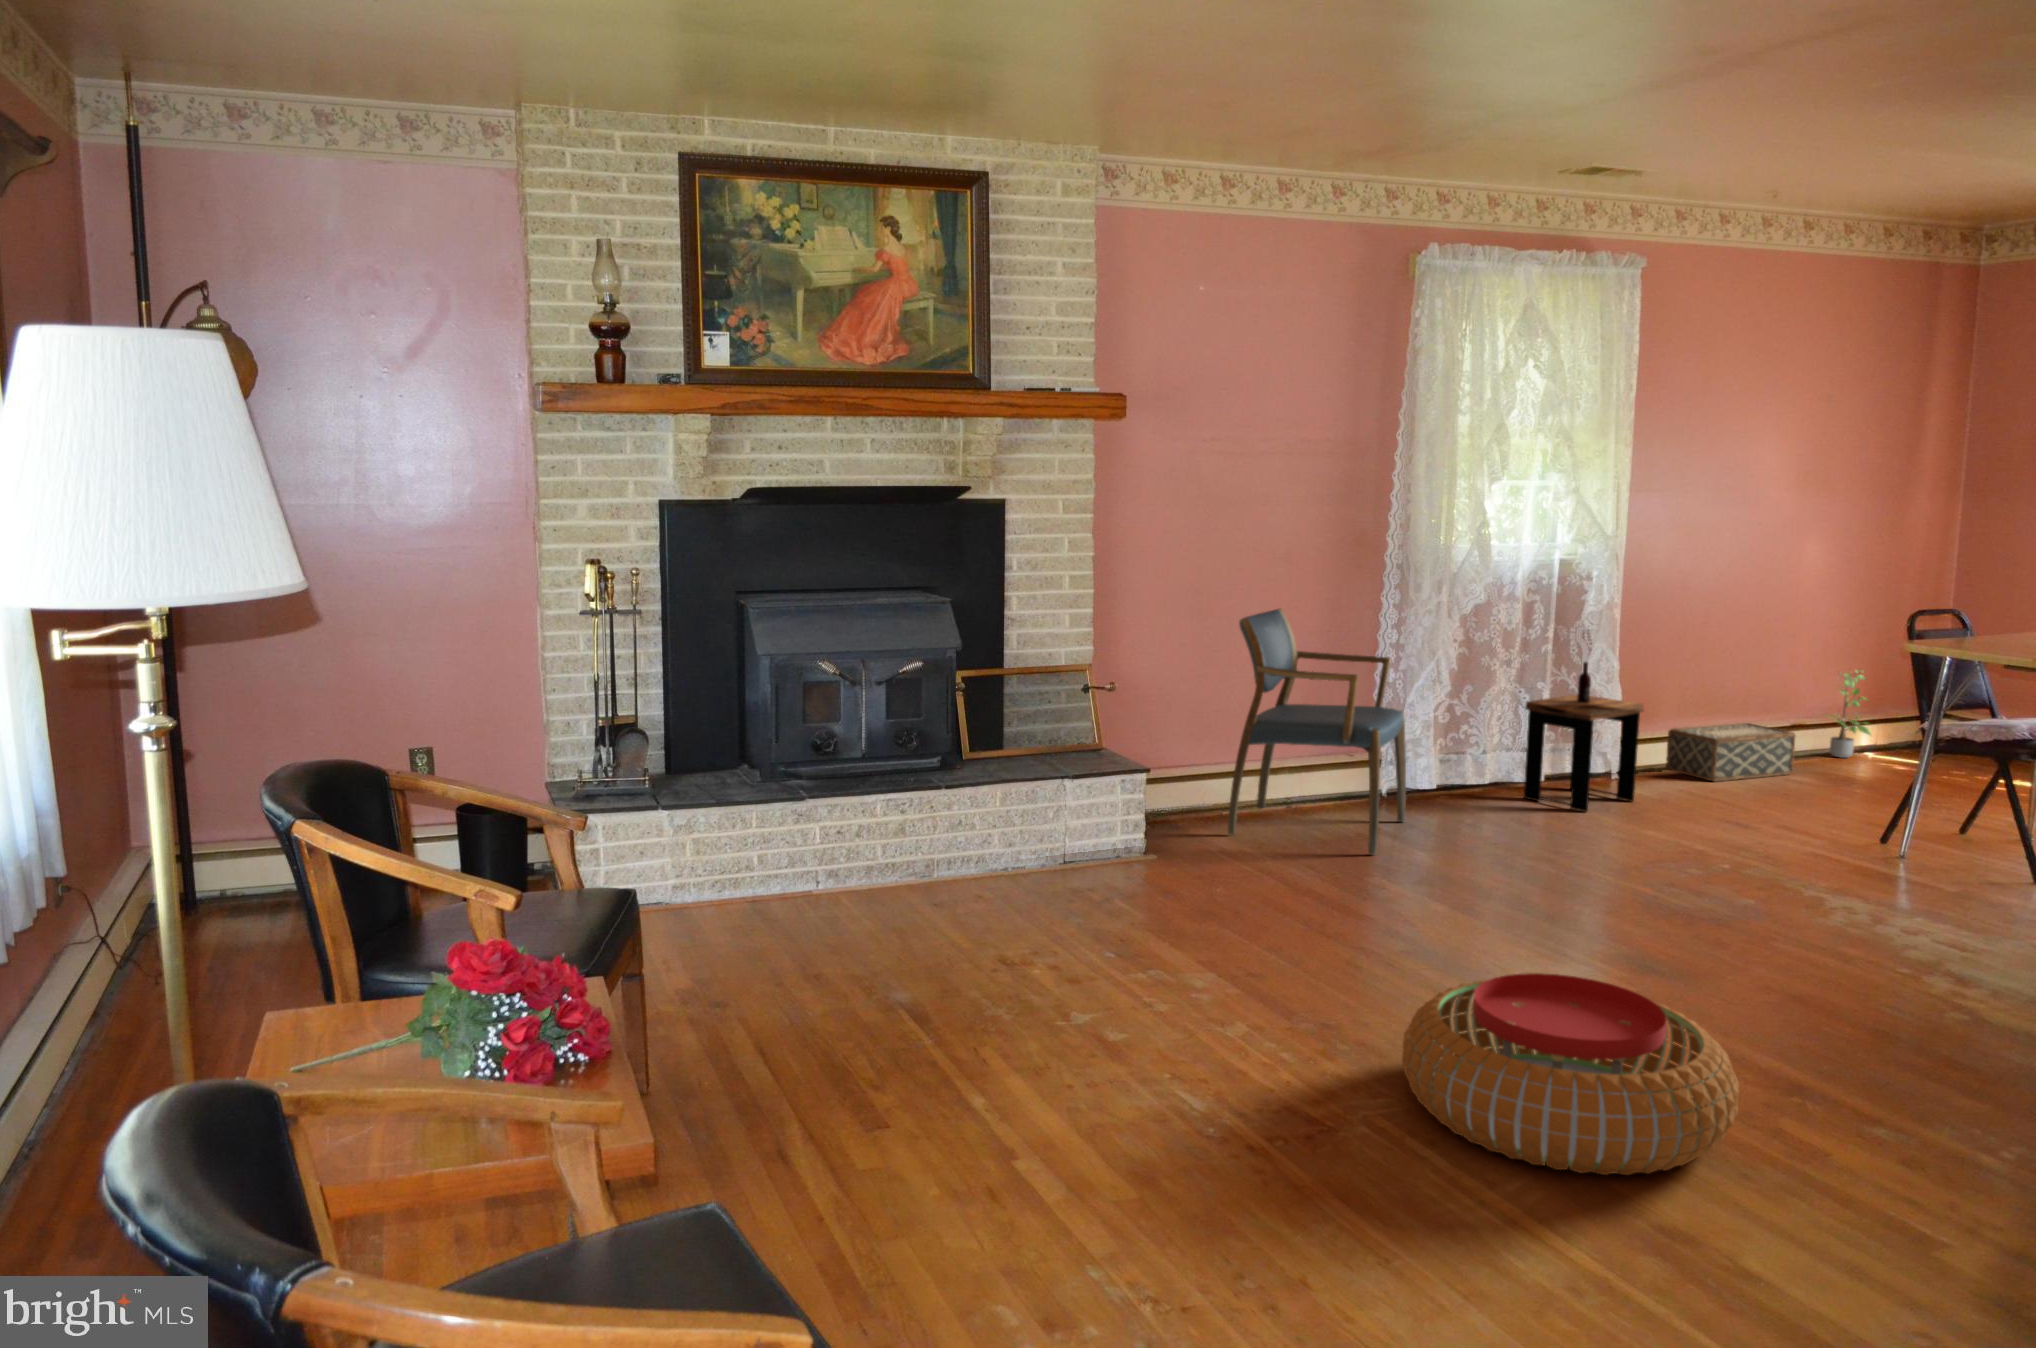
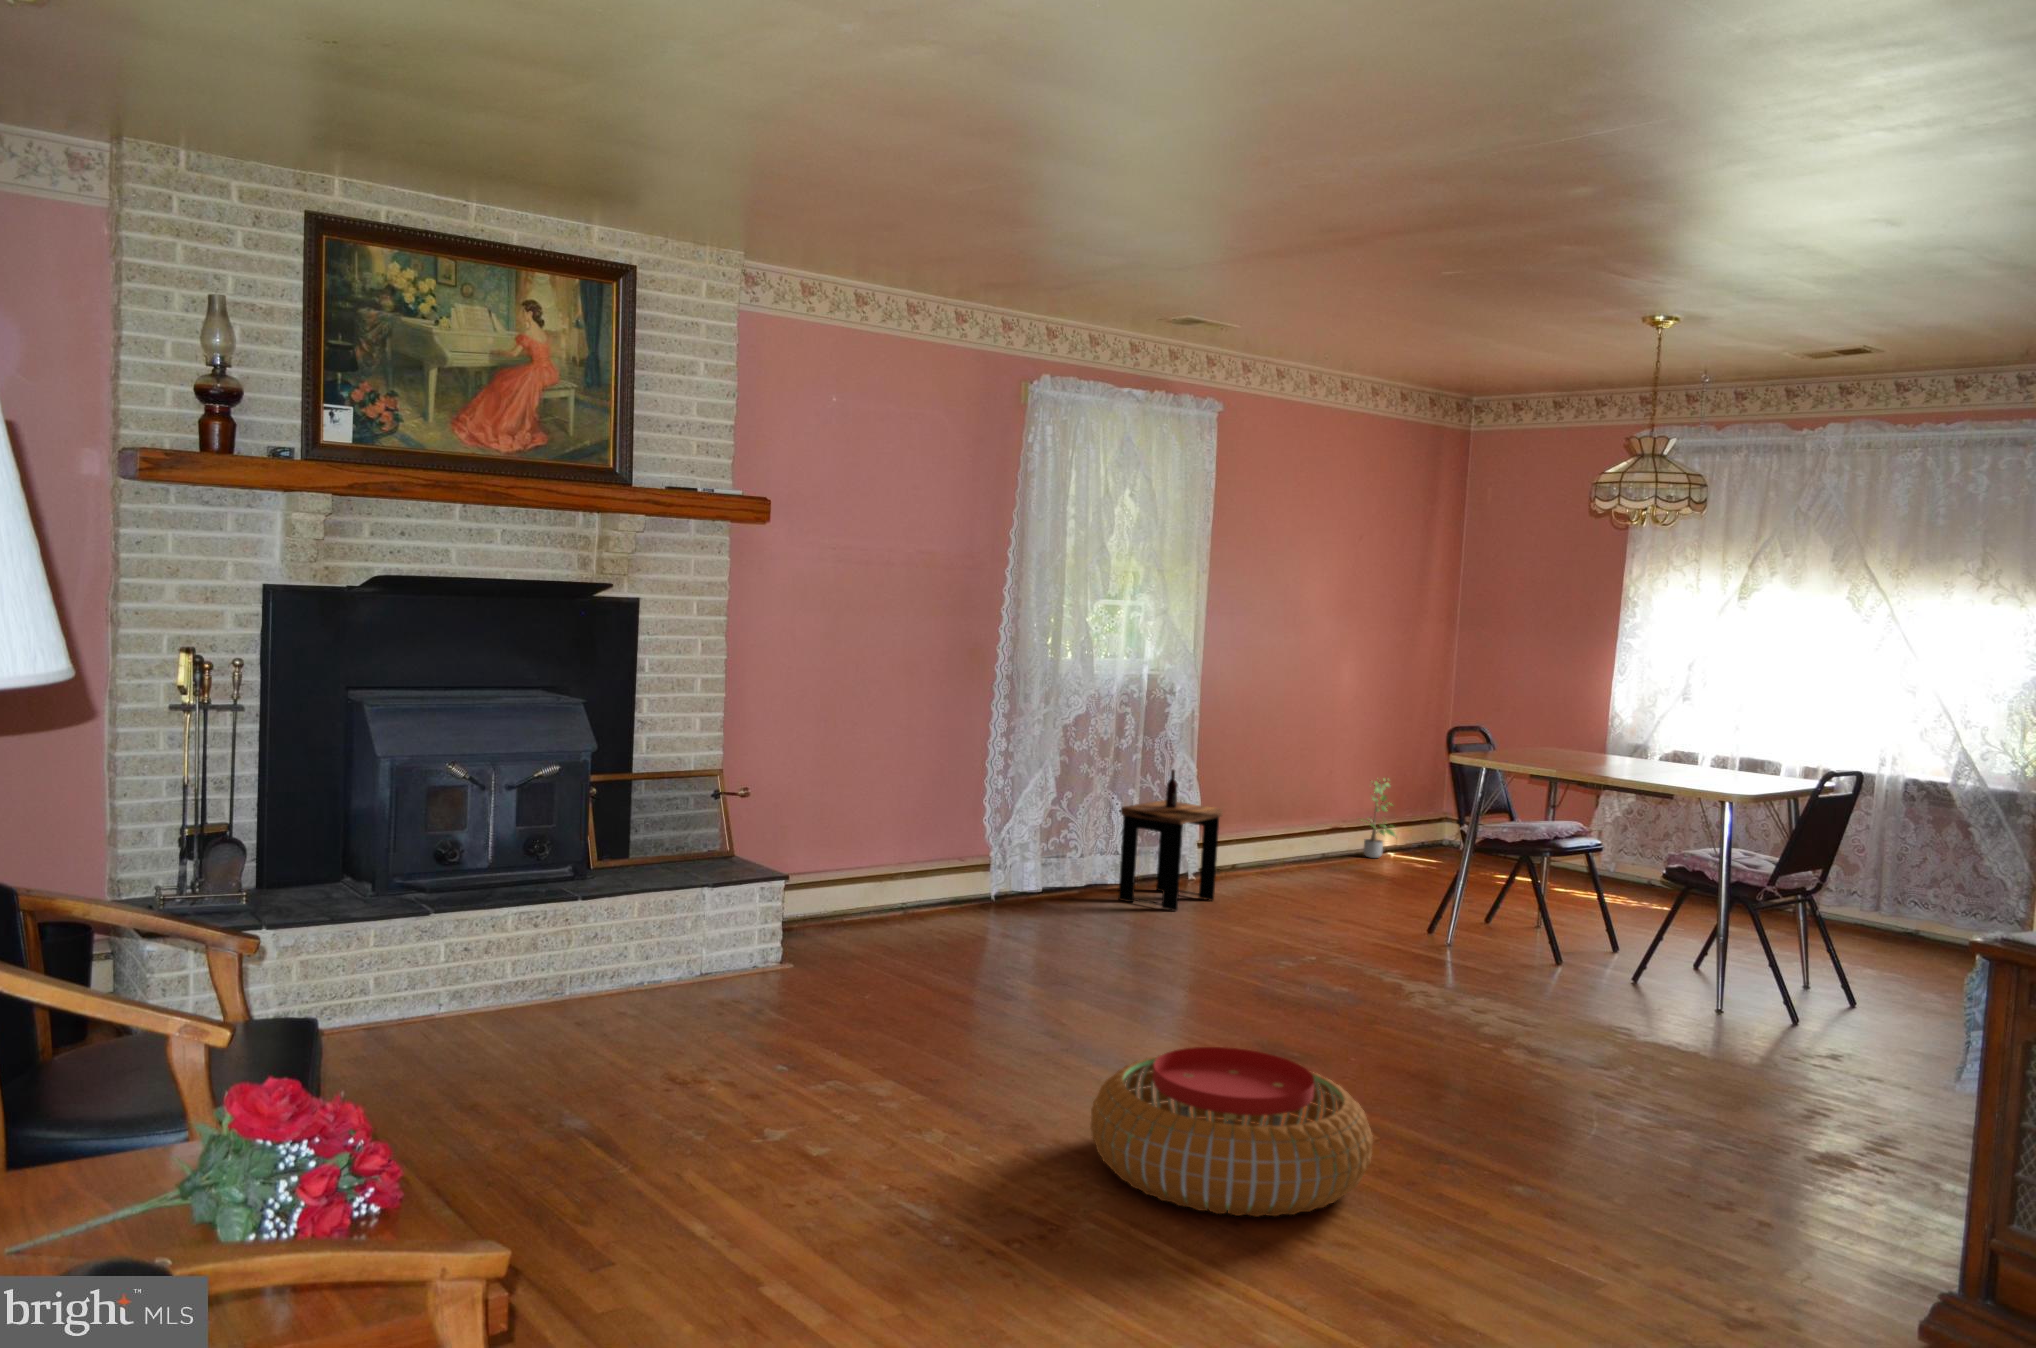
armchair: present [1228,609,1406,855] -> none [854,715,1019,956]
woven basket: present [1666,723,1795,782] -> none [1233,827,1340,881]

